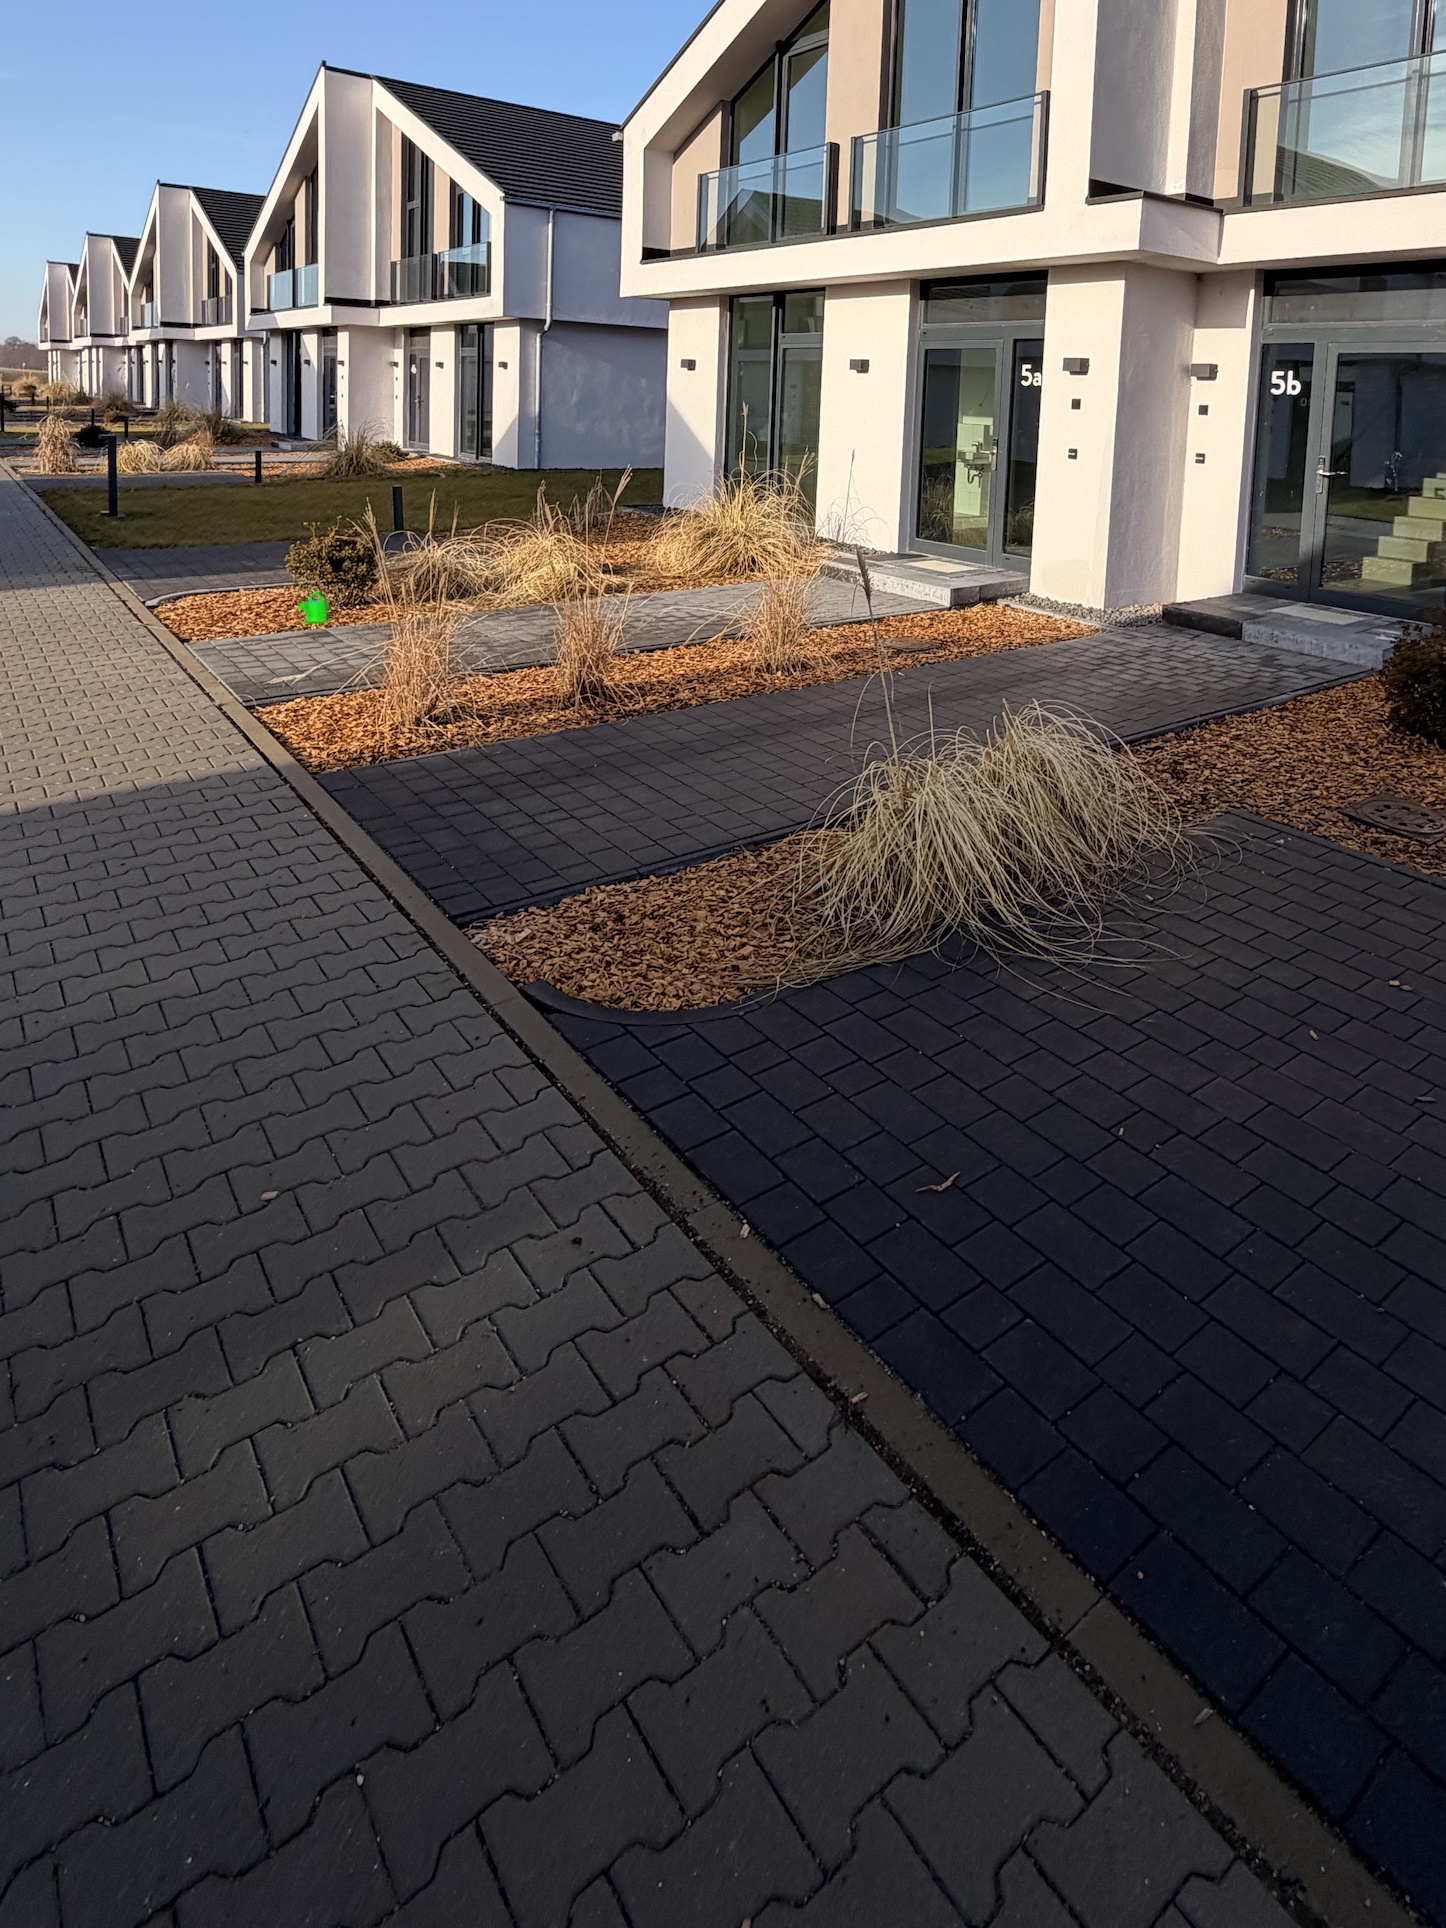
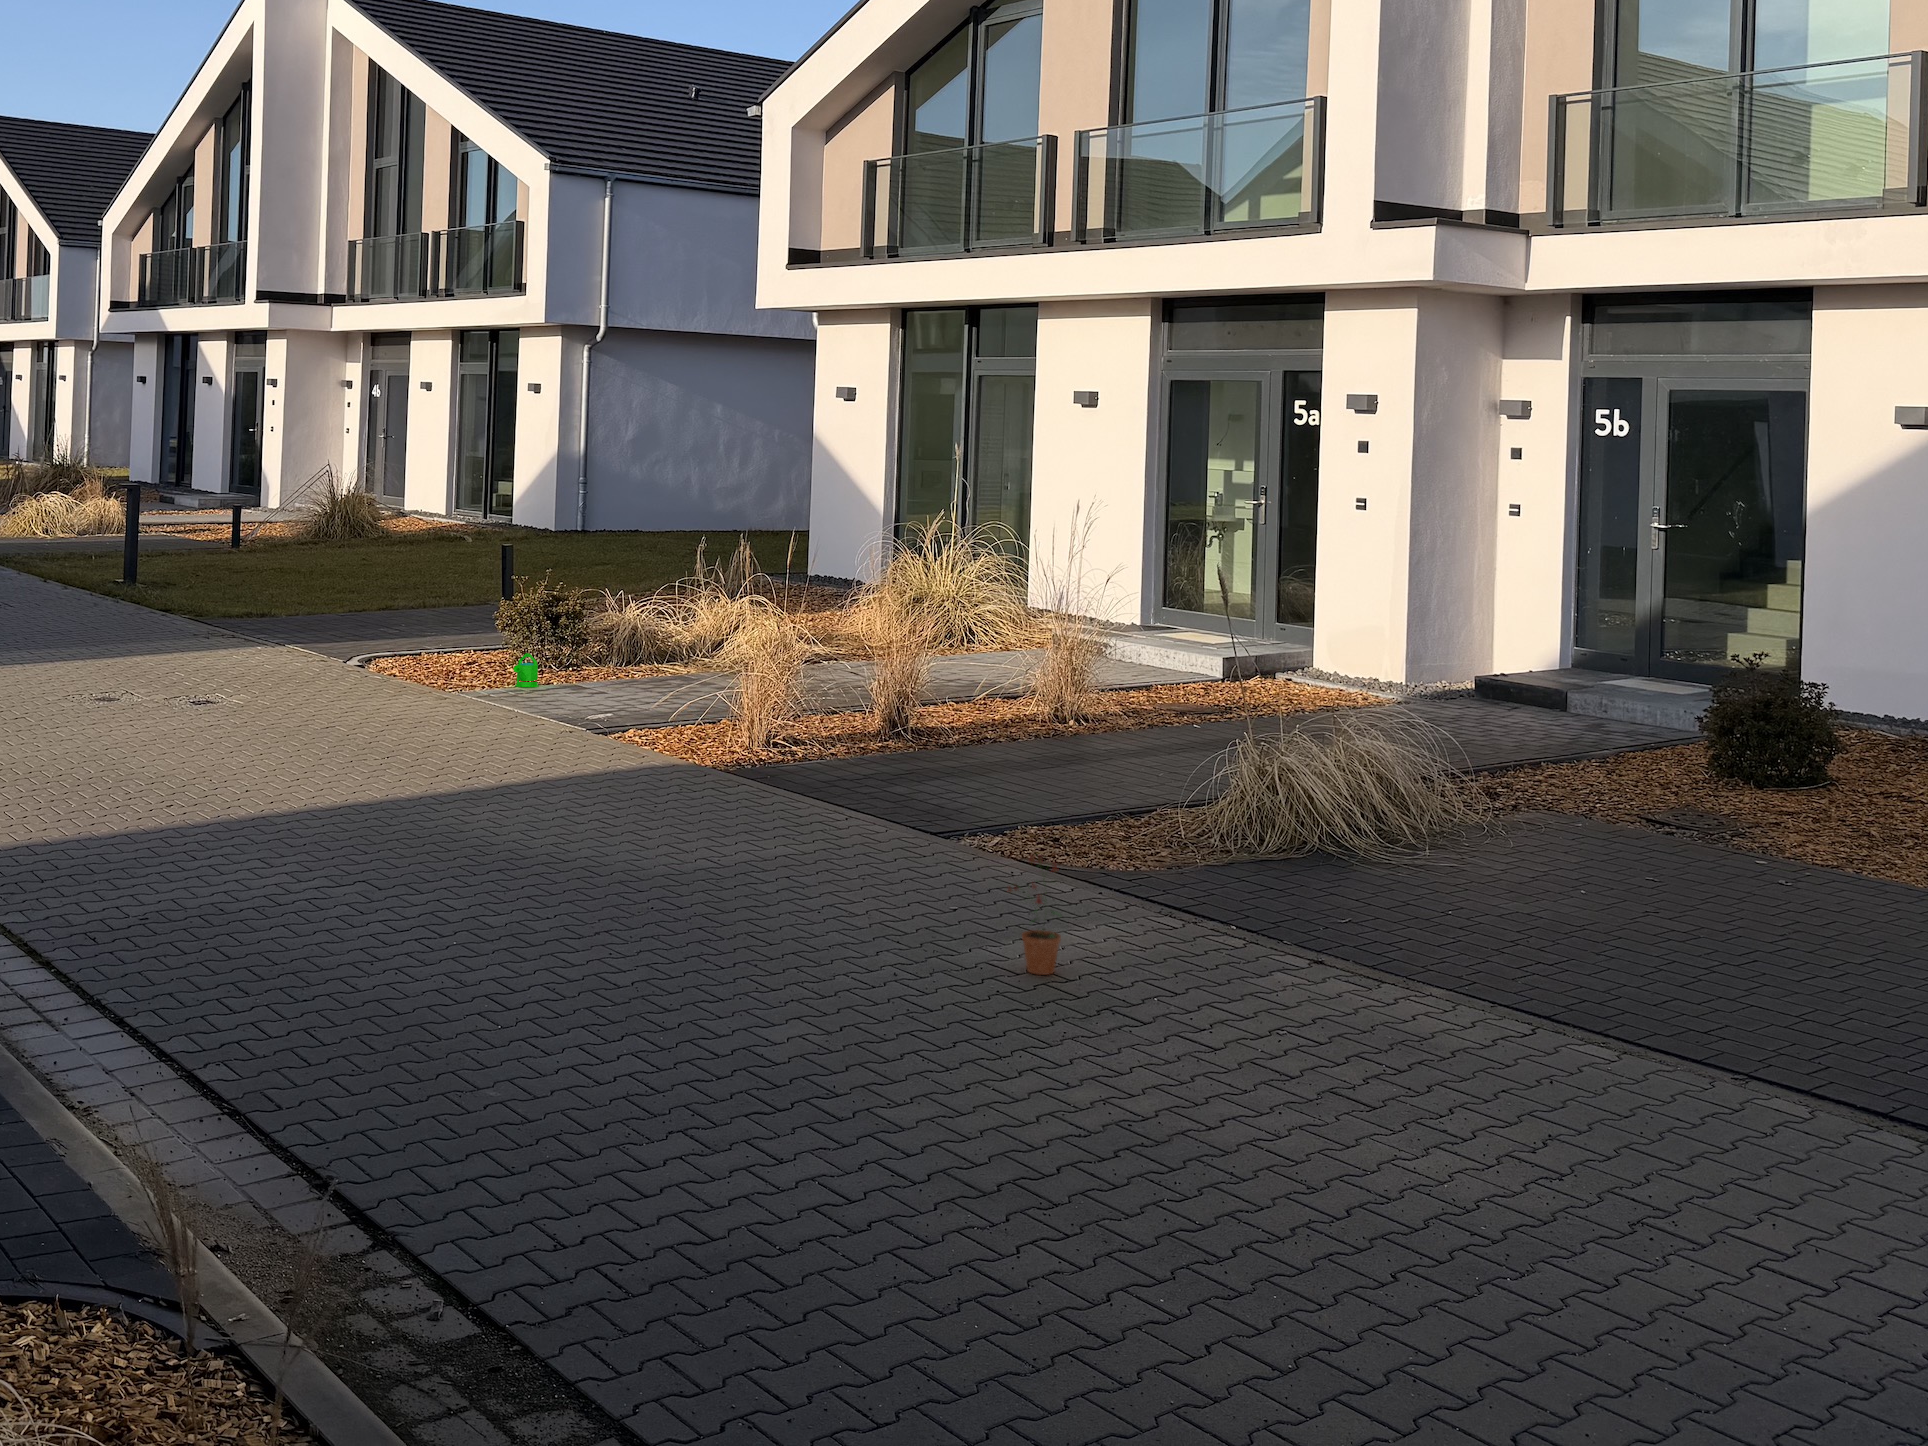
potted plant: none [257,1155,356,1407] -> present [1007,855,1061,975]

